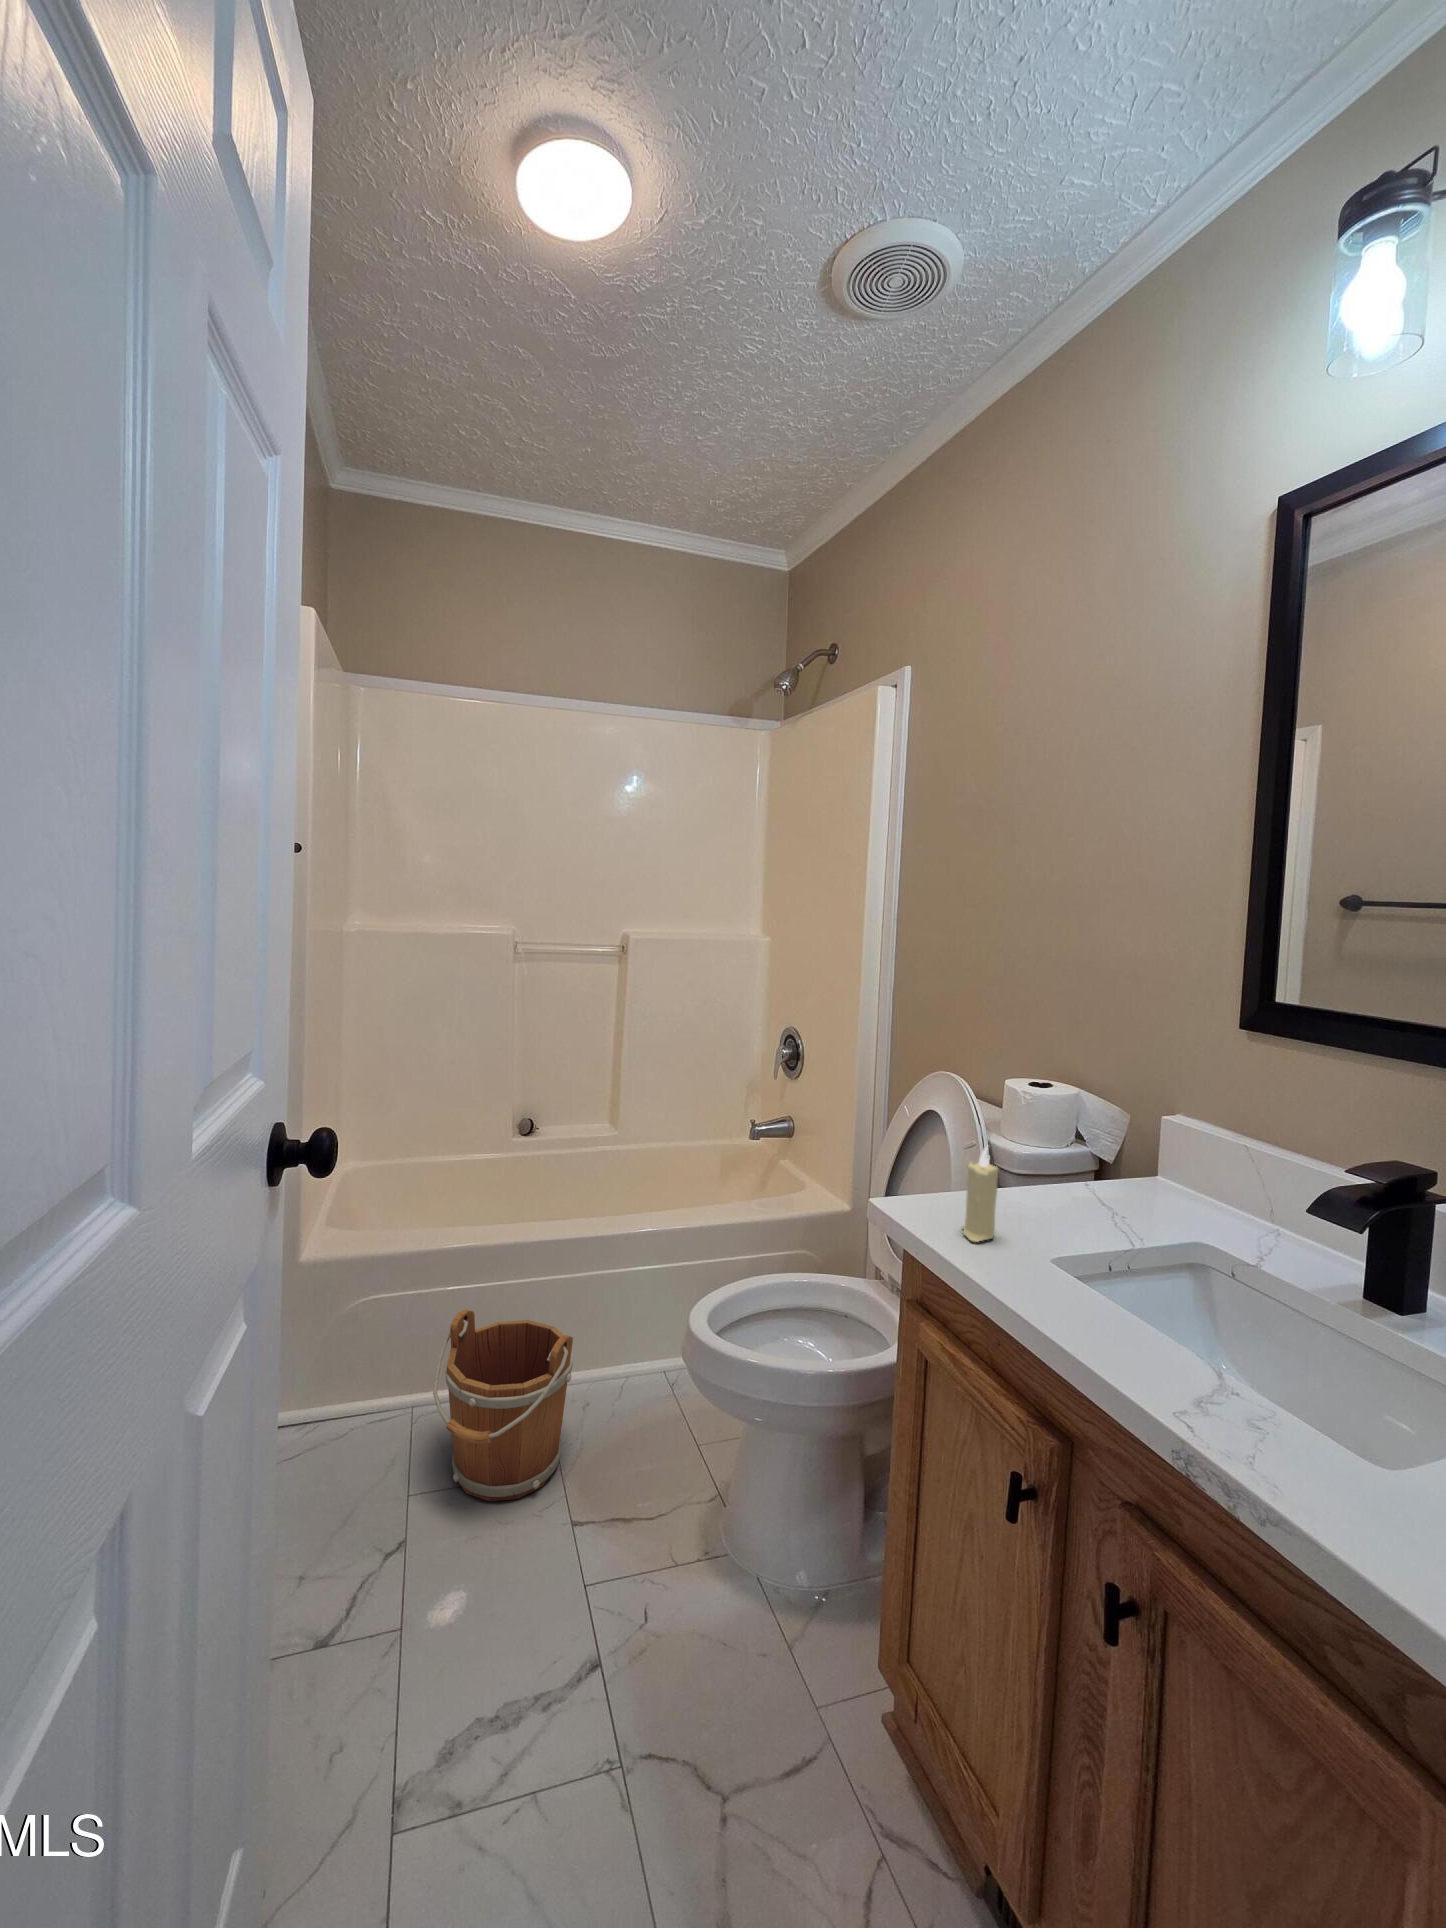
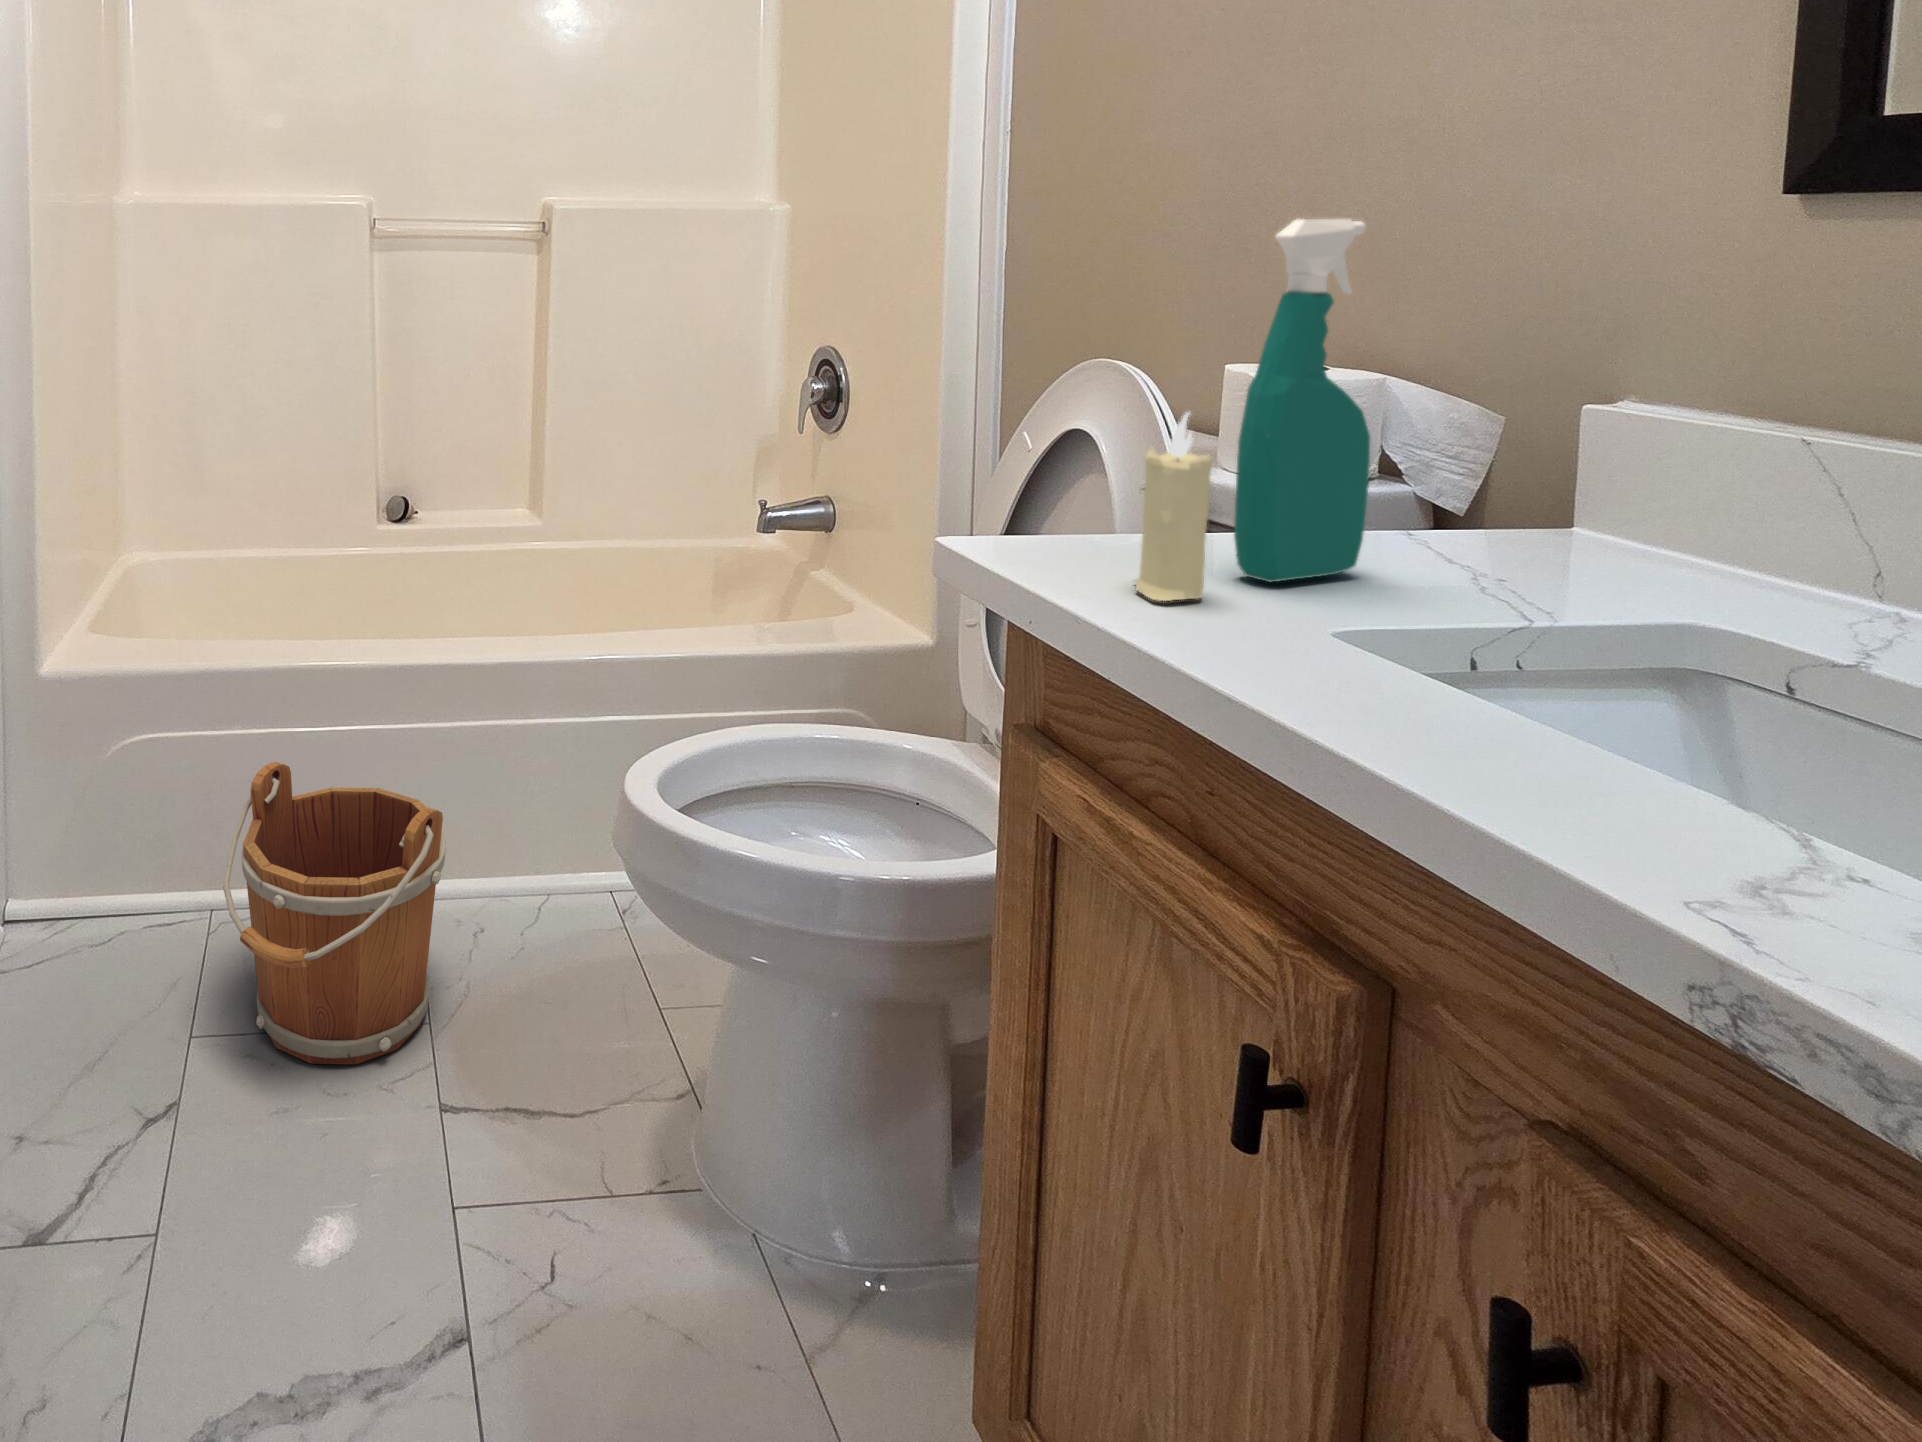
spray bottle: none [1008,1040,1070,1224] -> present [1234,219,1370,582]

